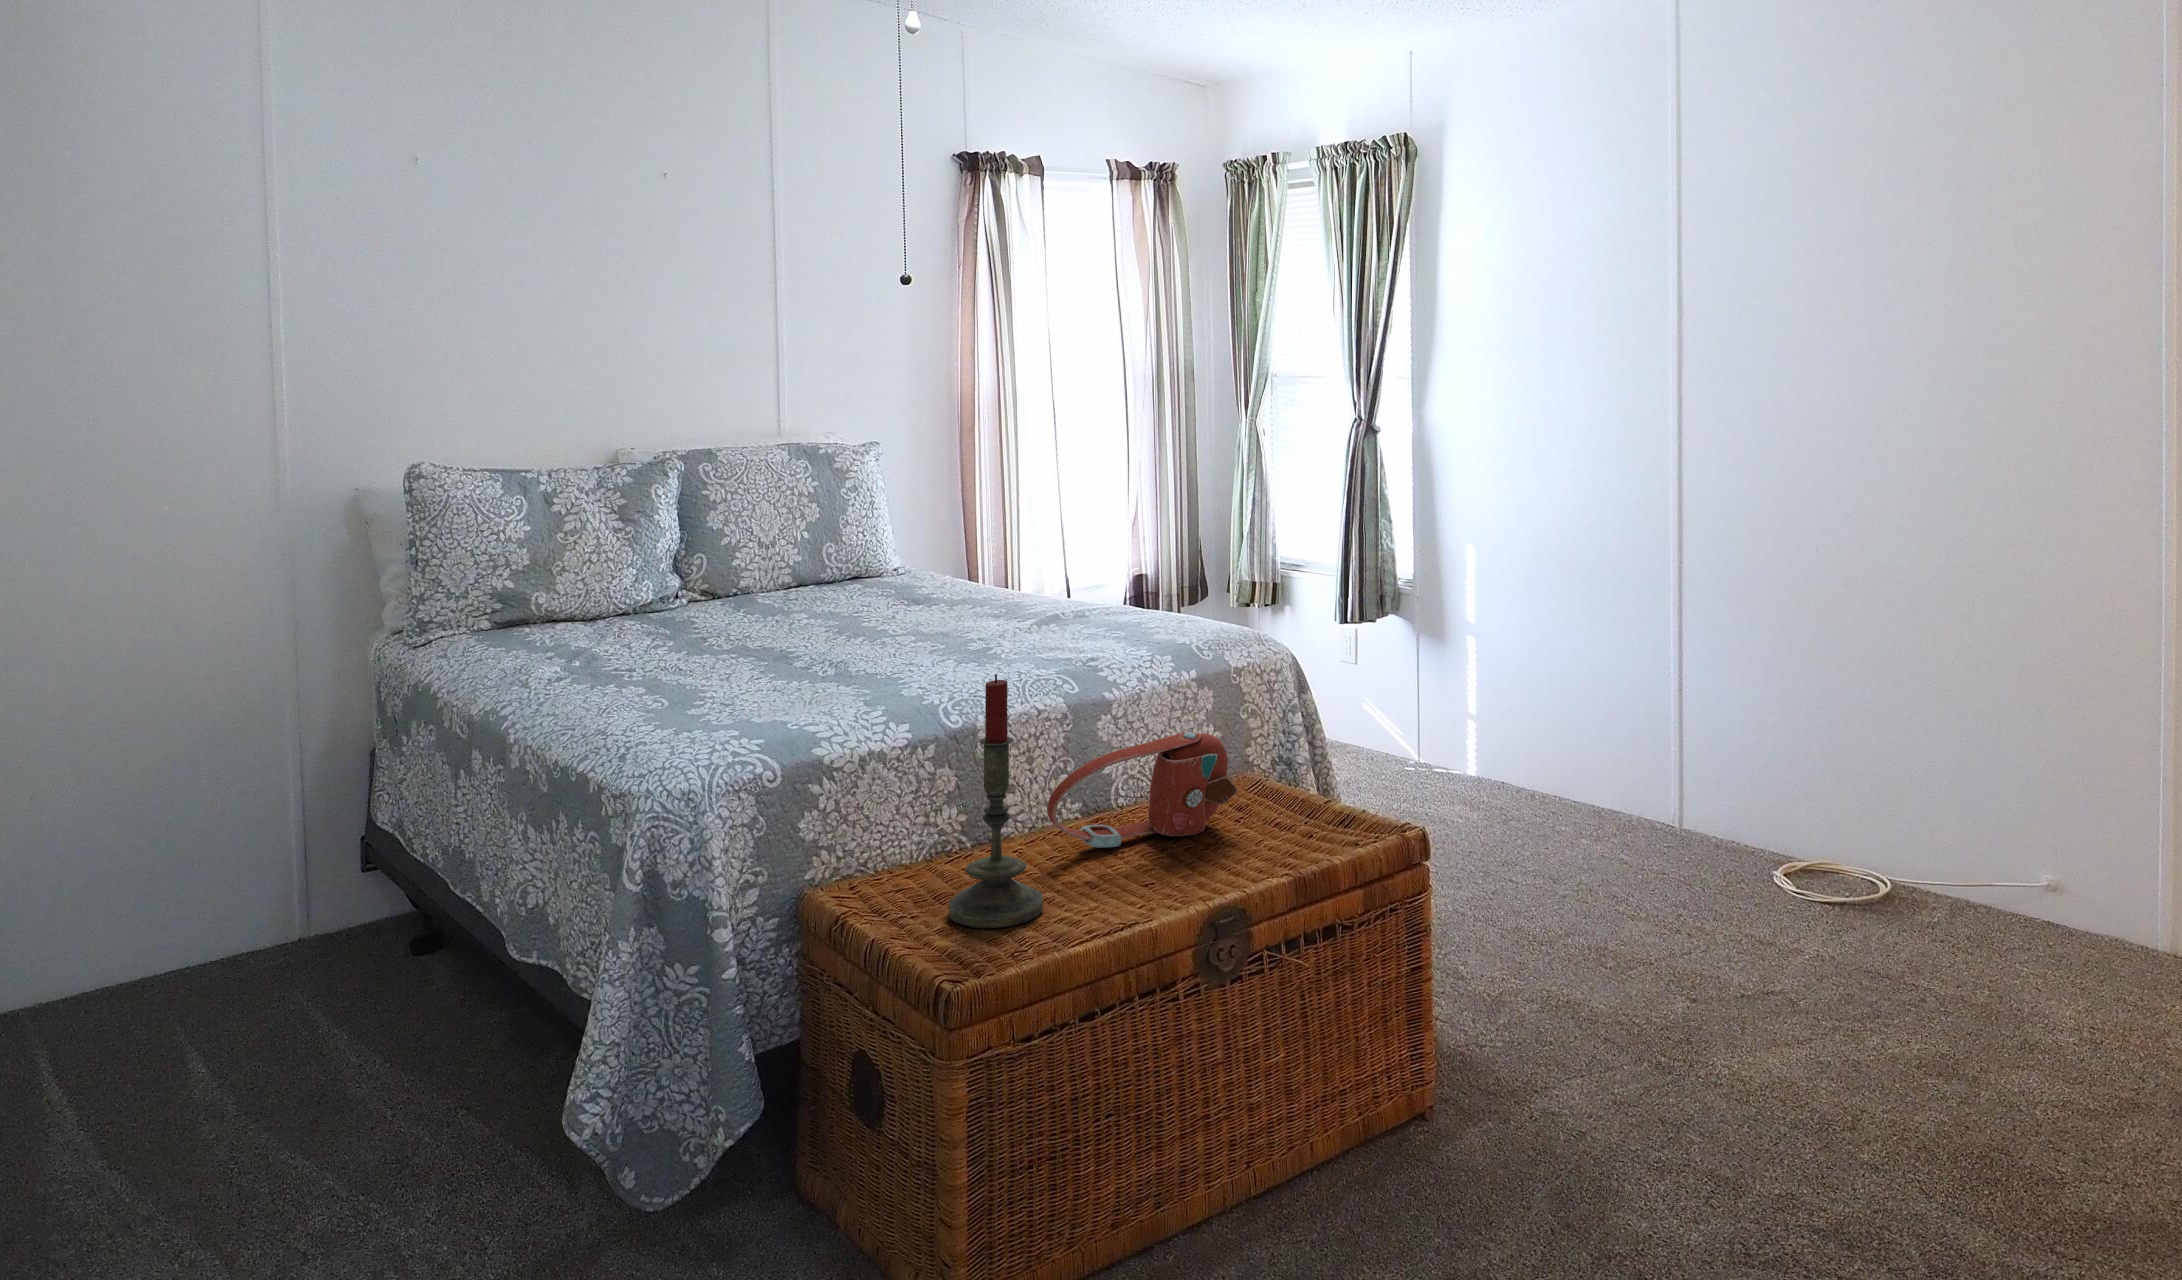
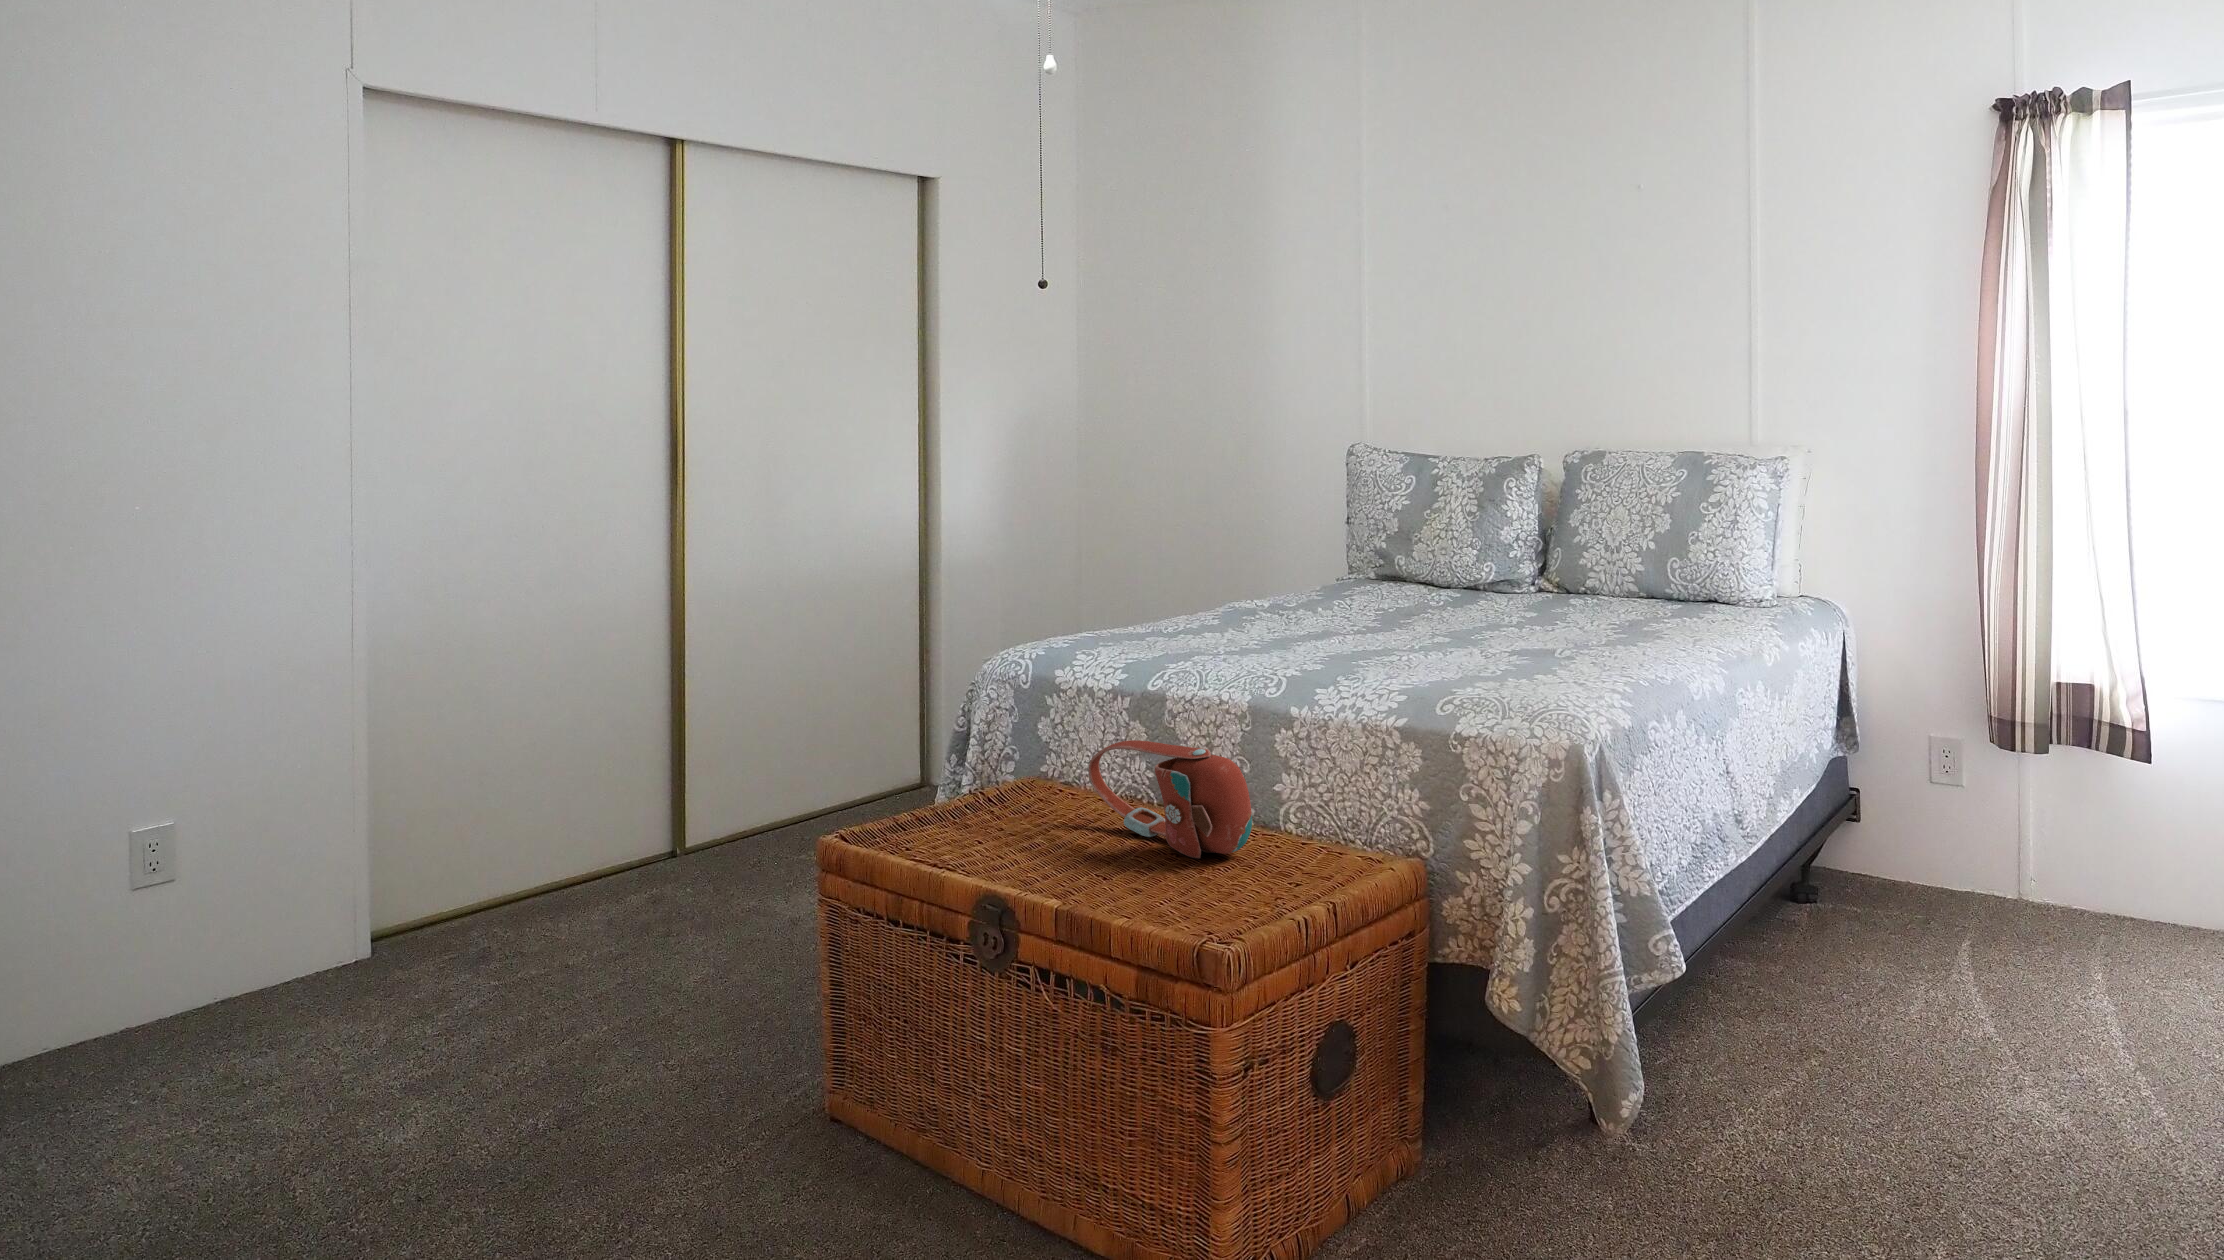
candle: present [949,674,1043,928] -> none [939,621,1017,831]

